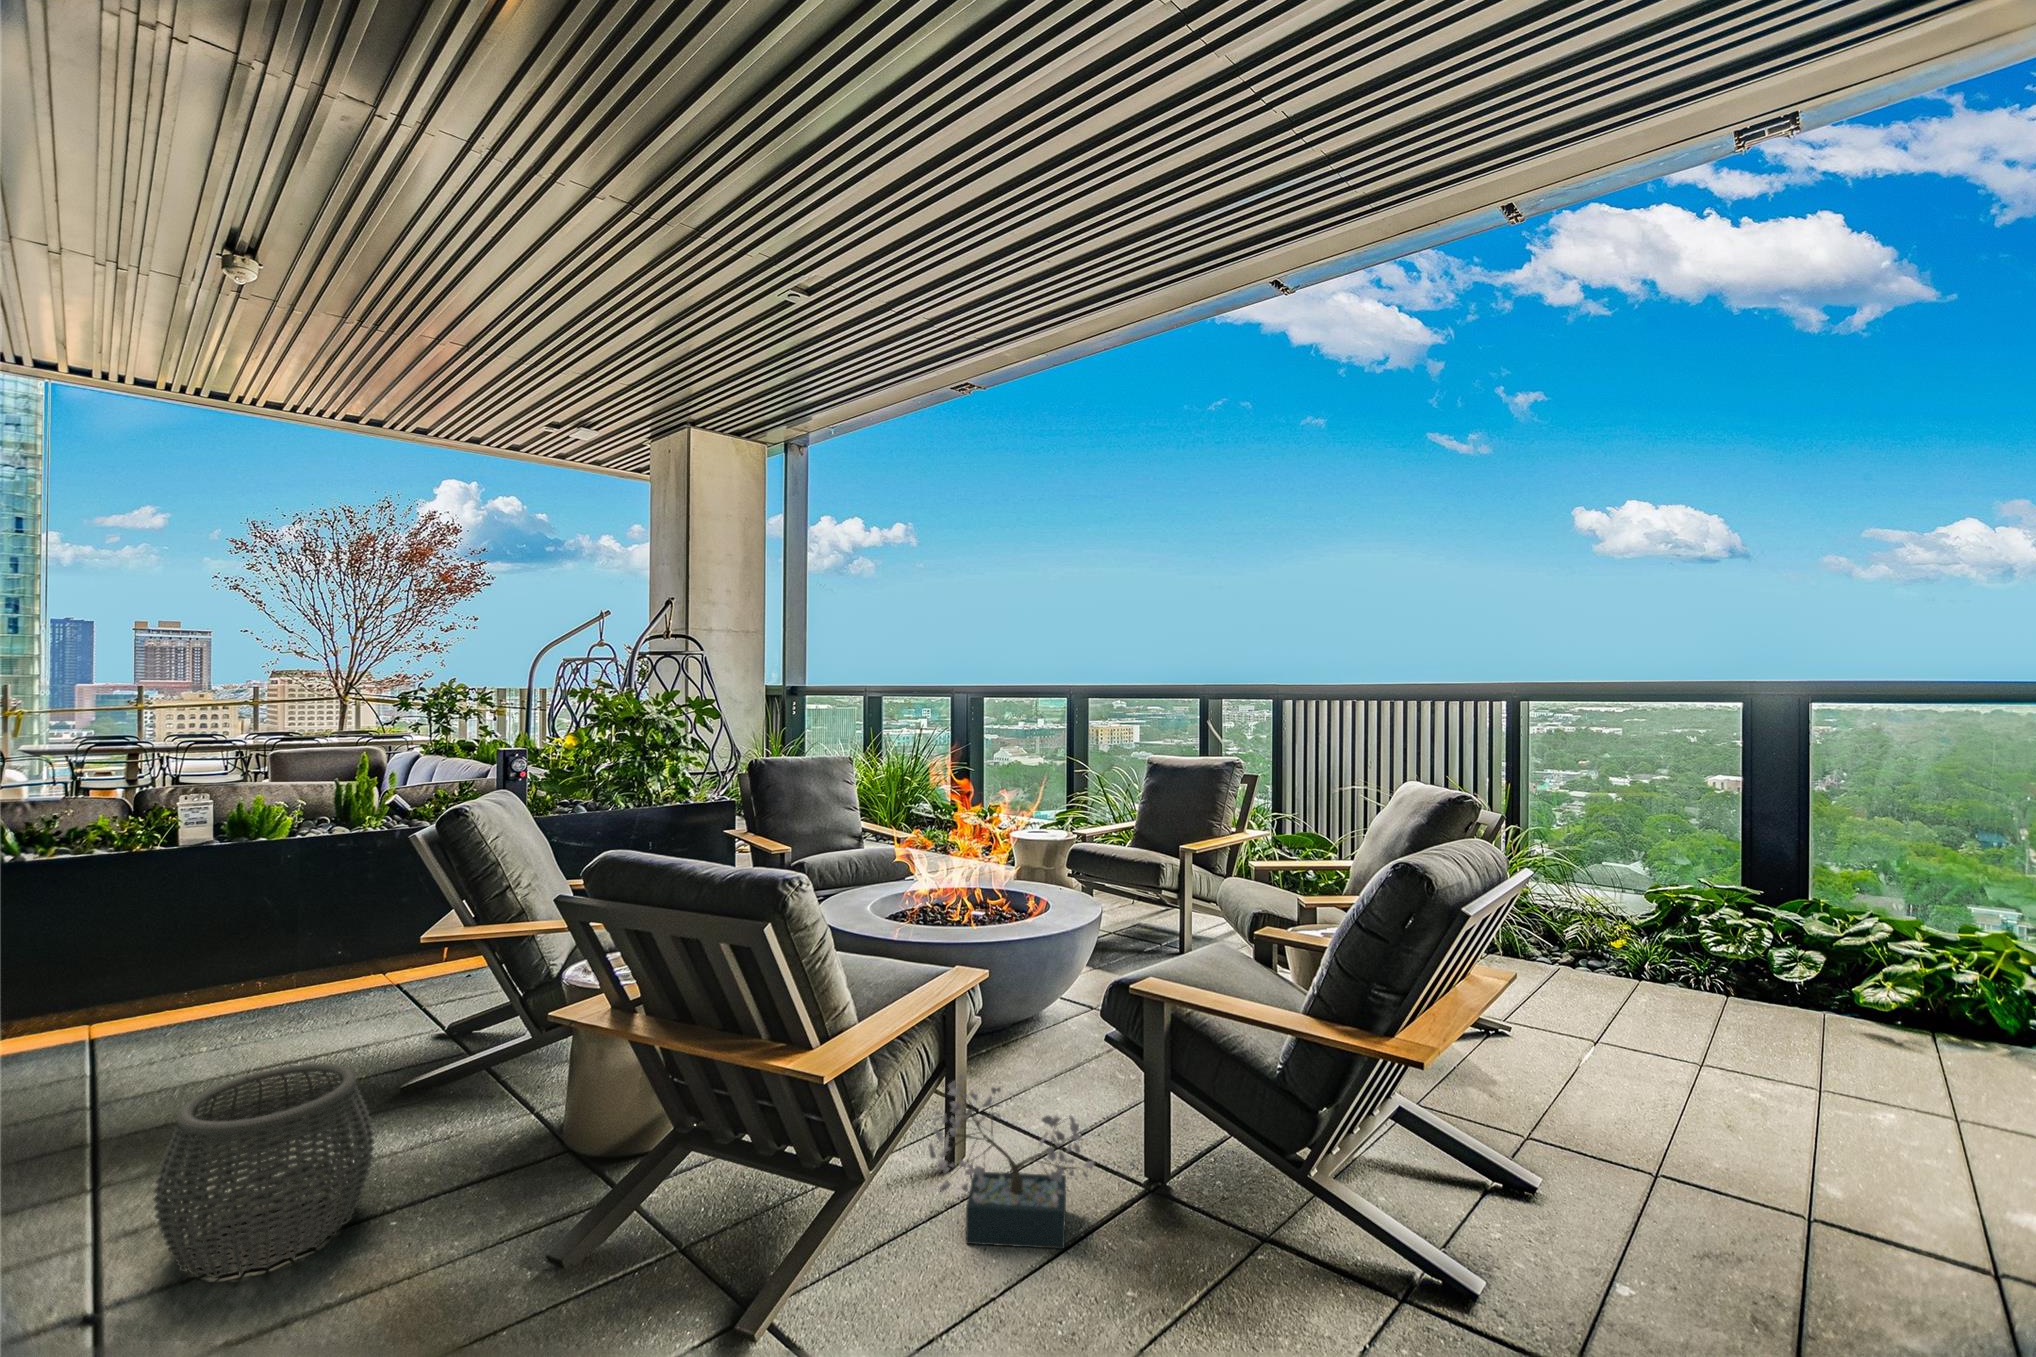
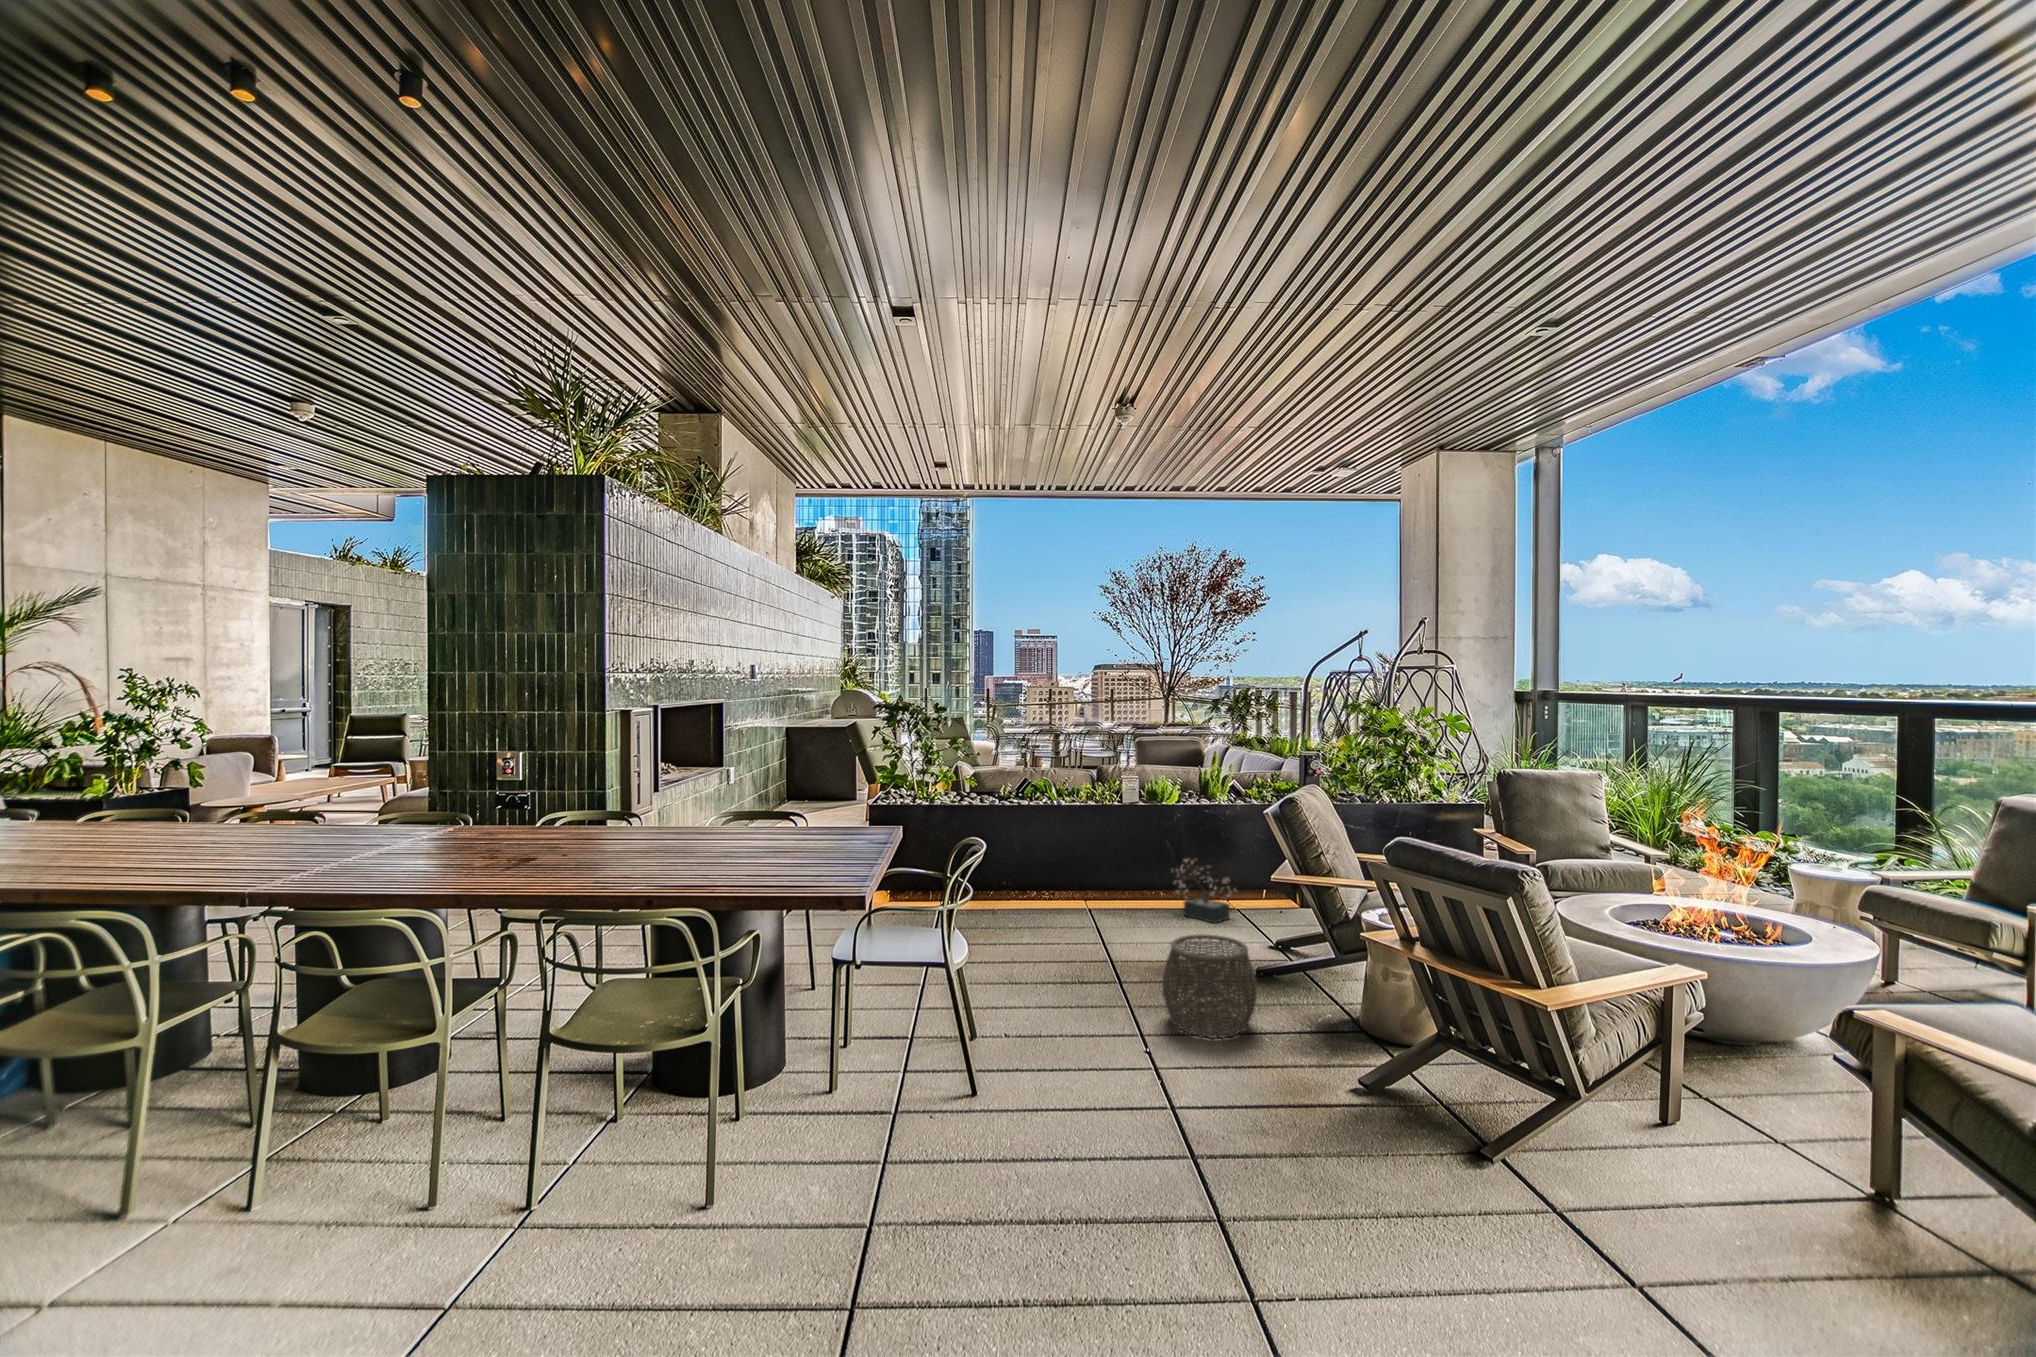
decorative plant: present [929,1075,1094,1249] -> present [1174,859,1230,923]

